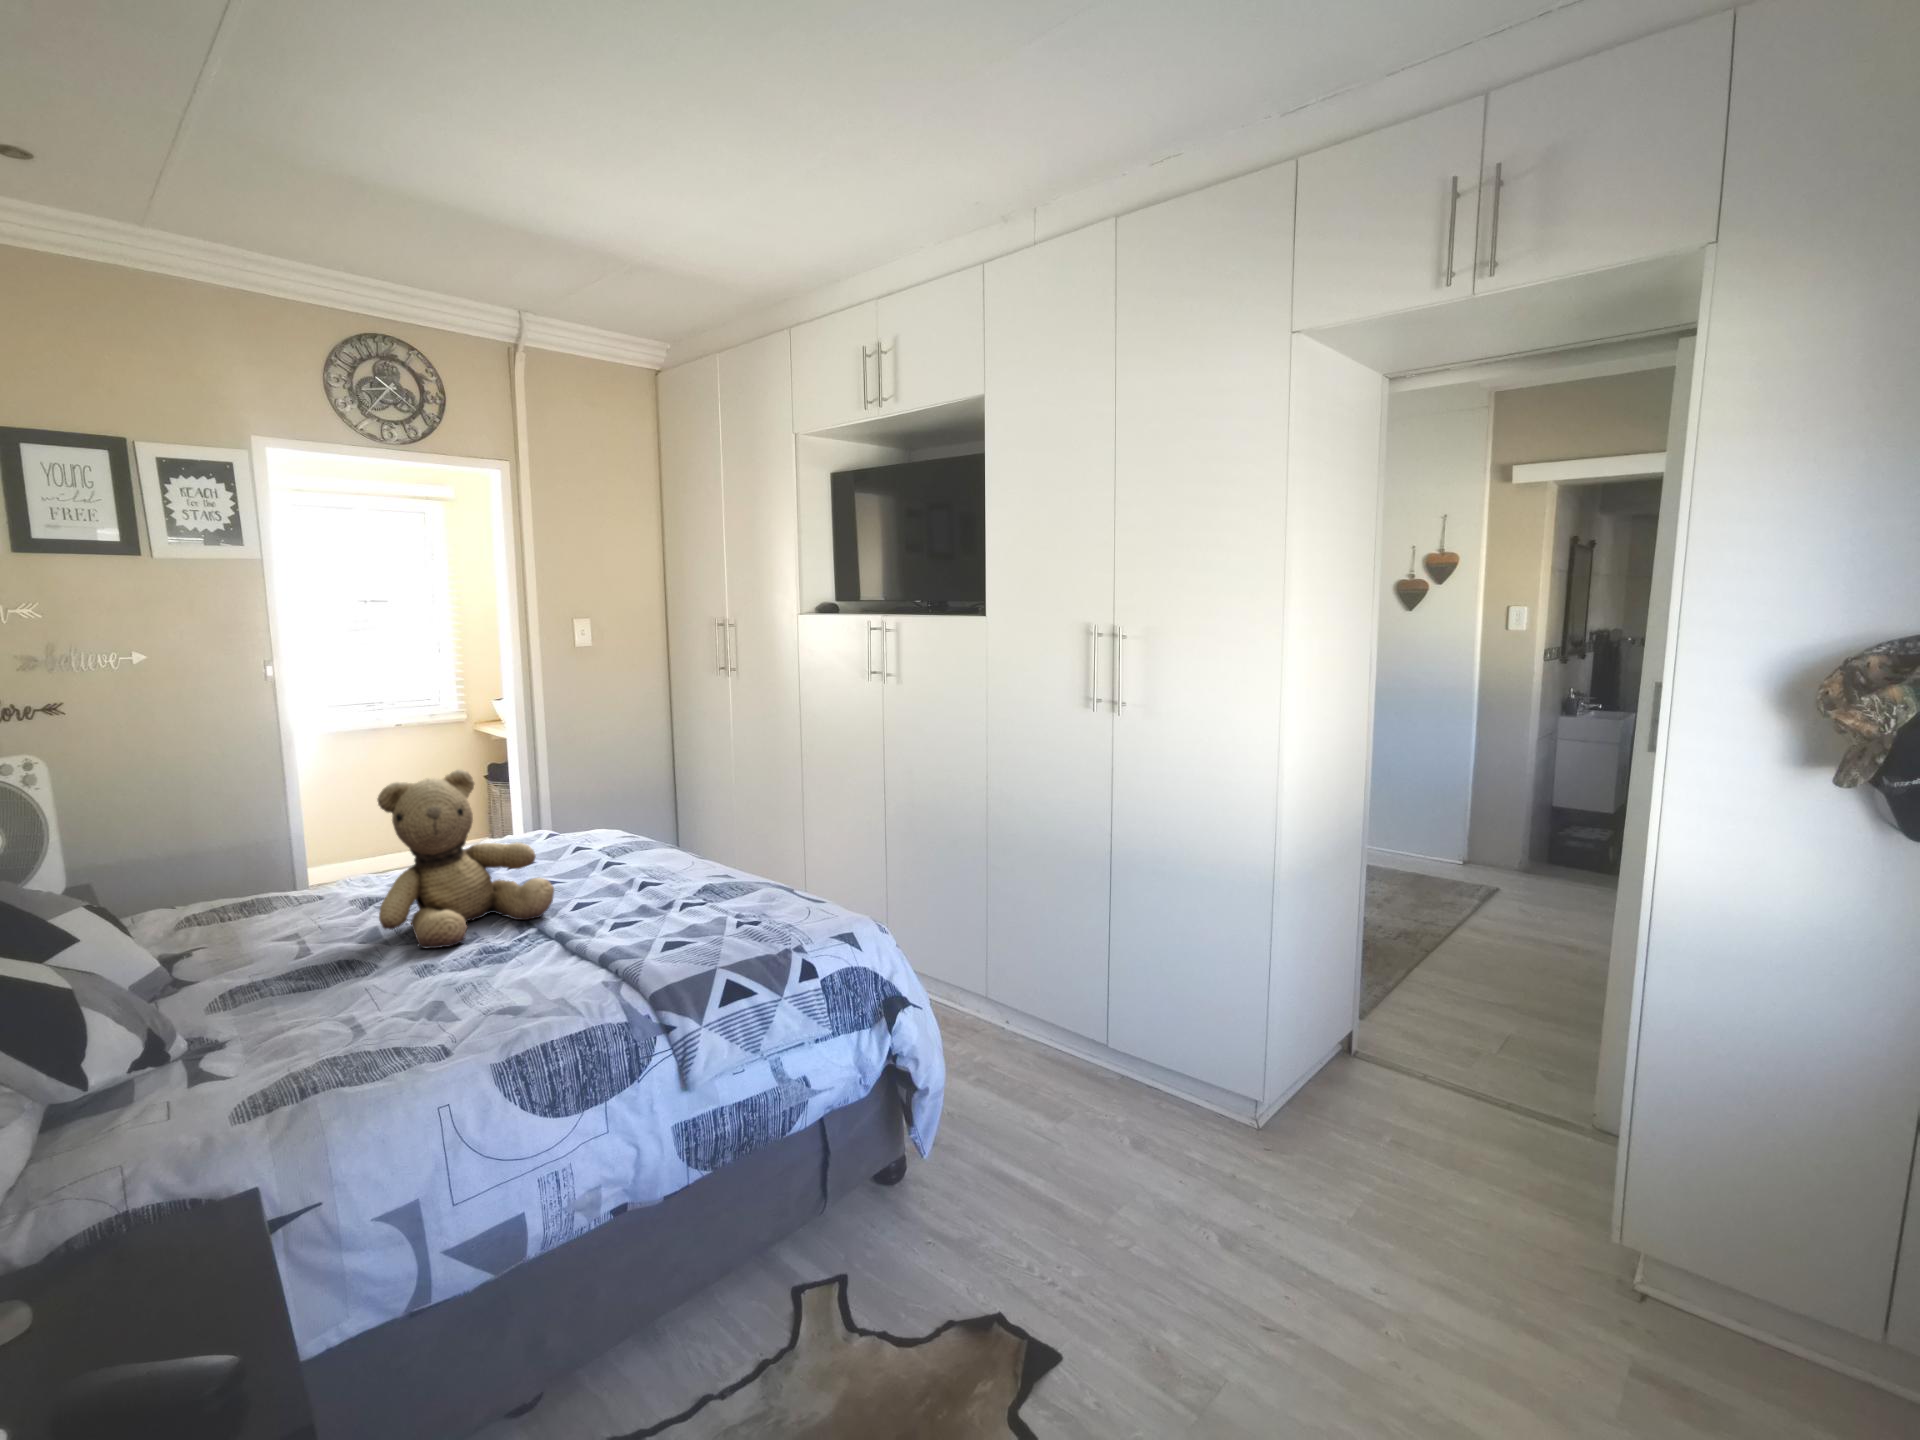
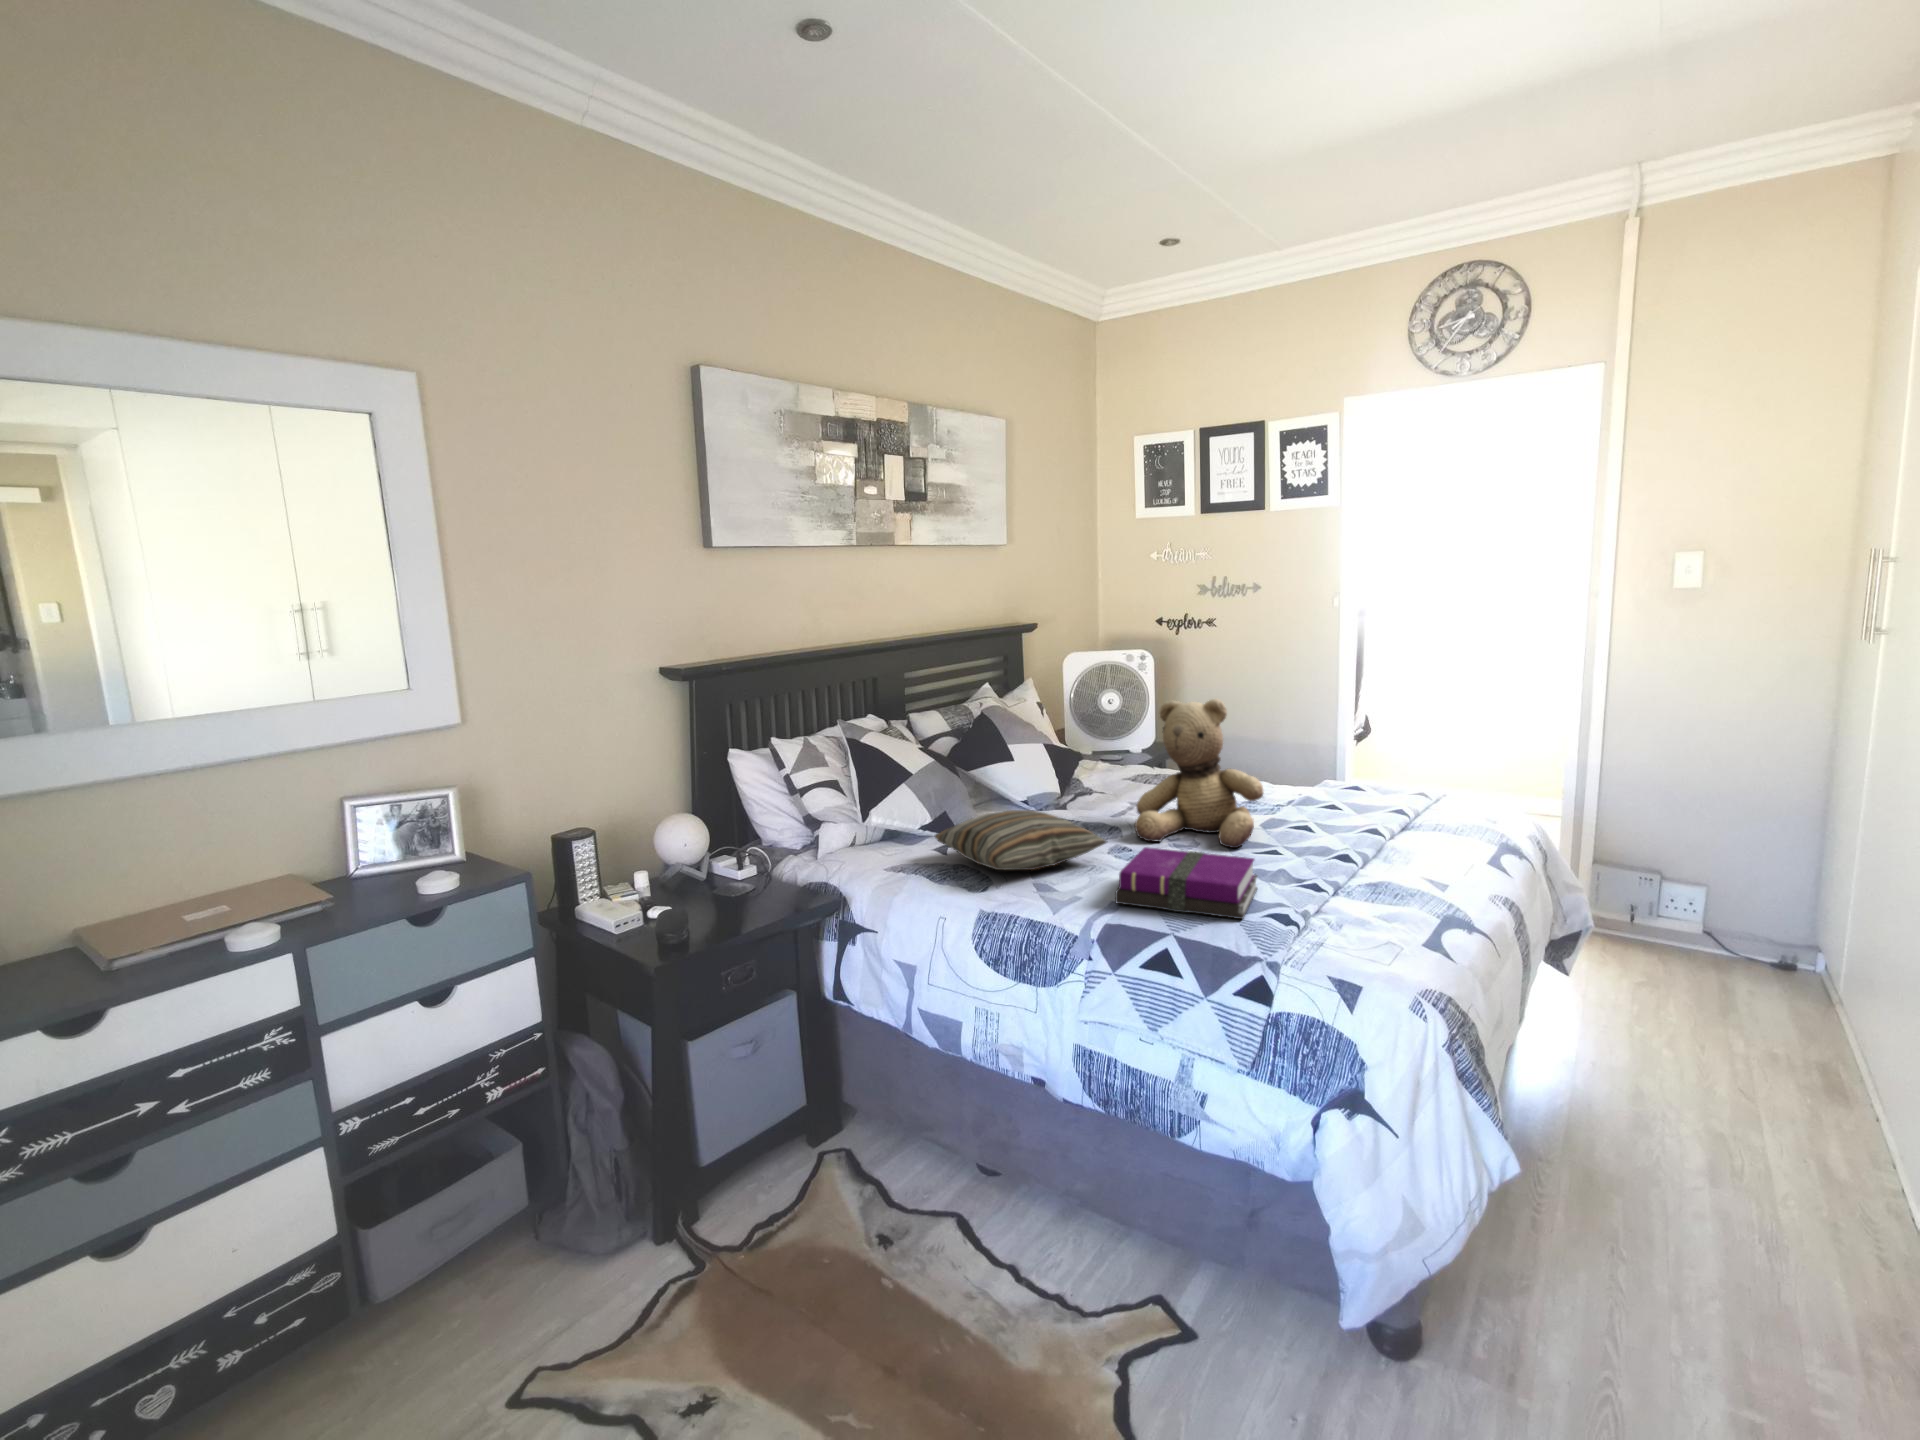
notebook: none [548,897,714,982] -> present [1115,847,1257,919]
pillow: none [250,944,485,1048] -> present [935,810,1107,870]

